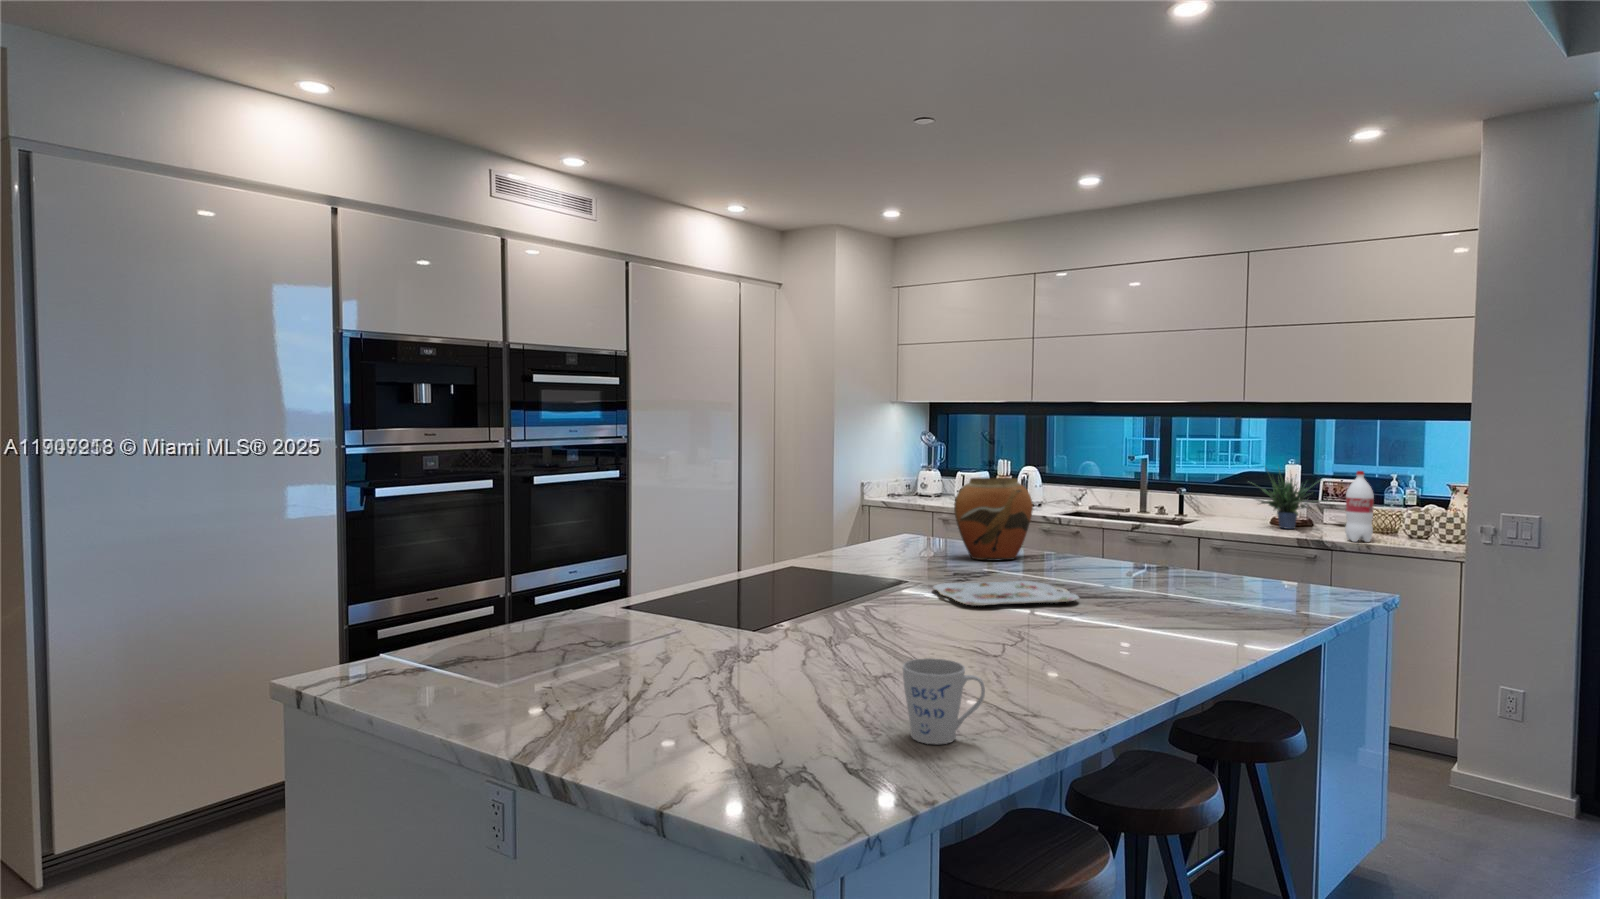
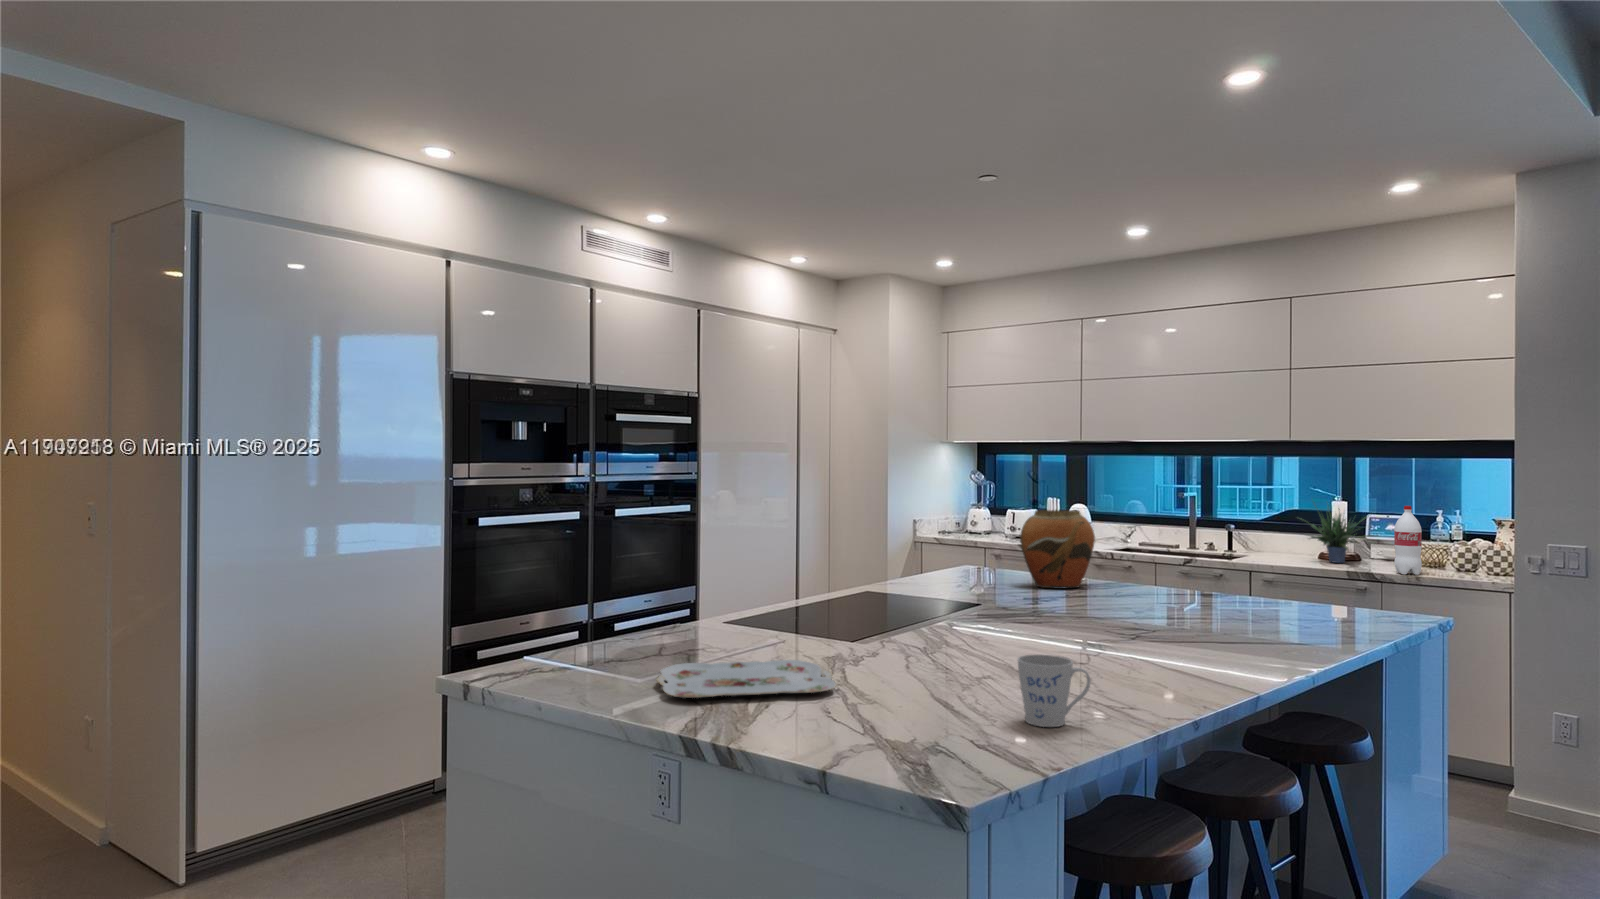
serving tray: present [933,581,1079,606] -> present [657,660,836,698]

